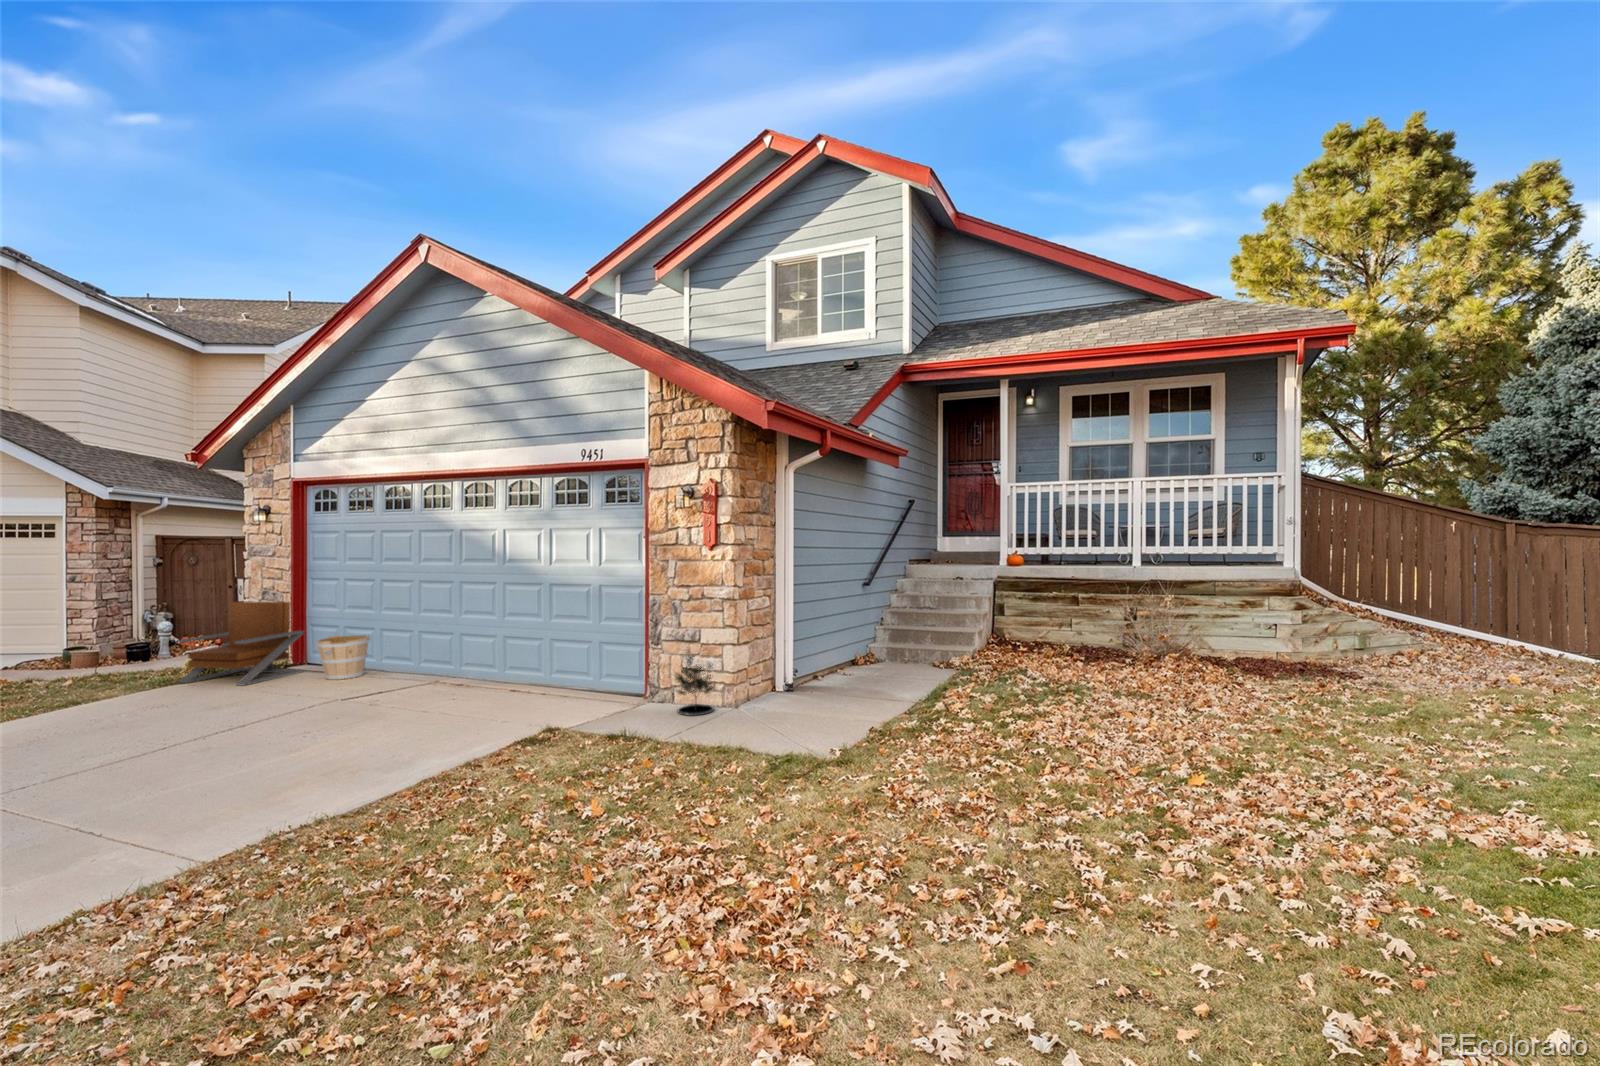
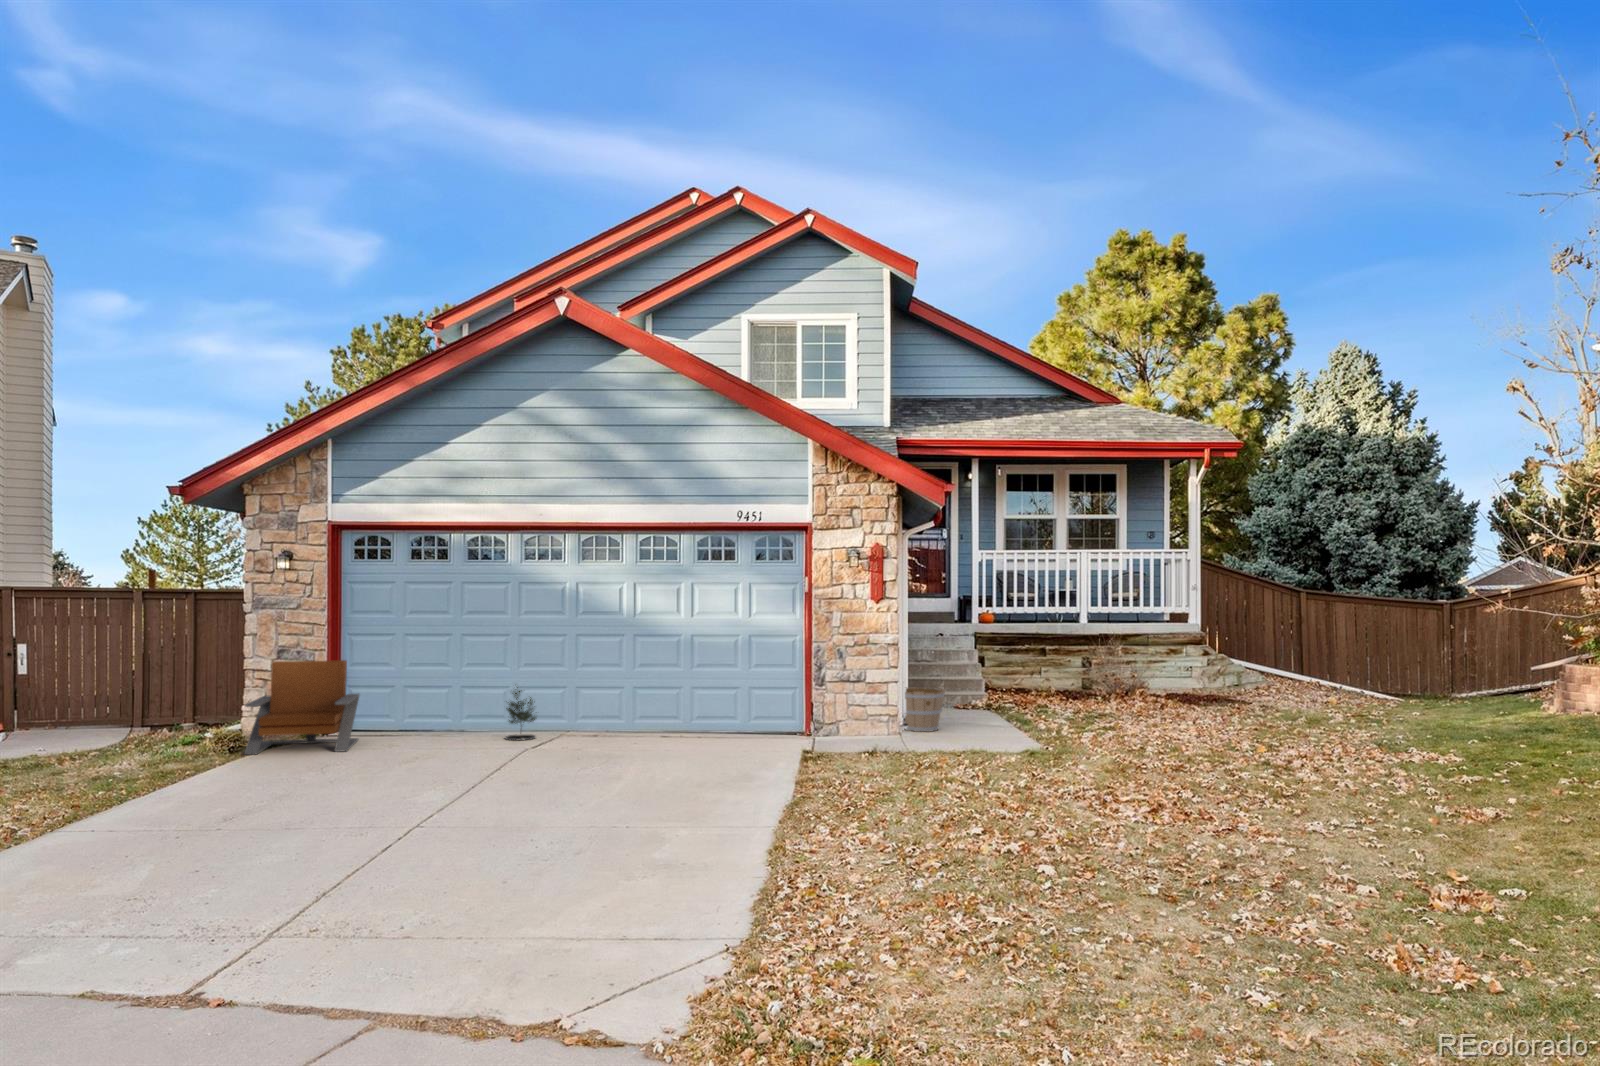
wooden bucket: present [316,635,370,680] -> present [904,687,945,732]
potted tree: present [675,650,715,716] -> present [505,687,536,741]

